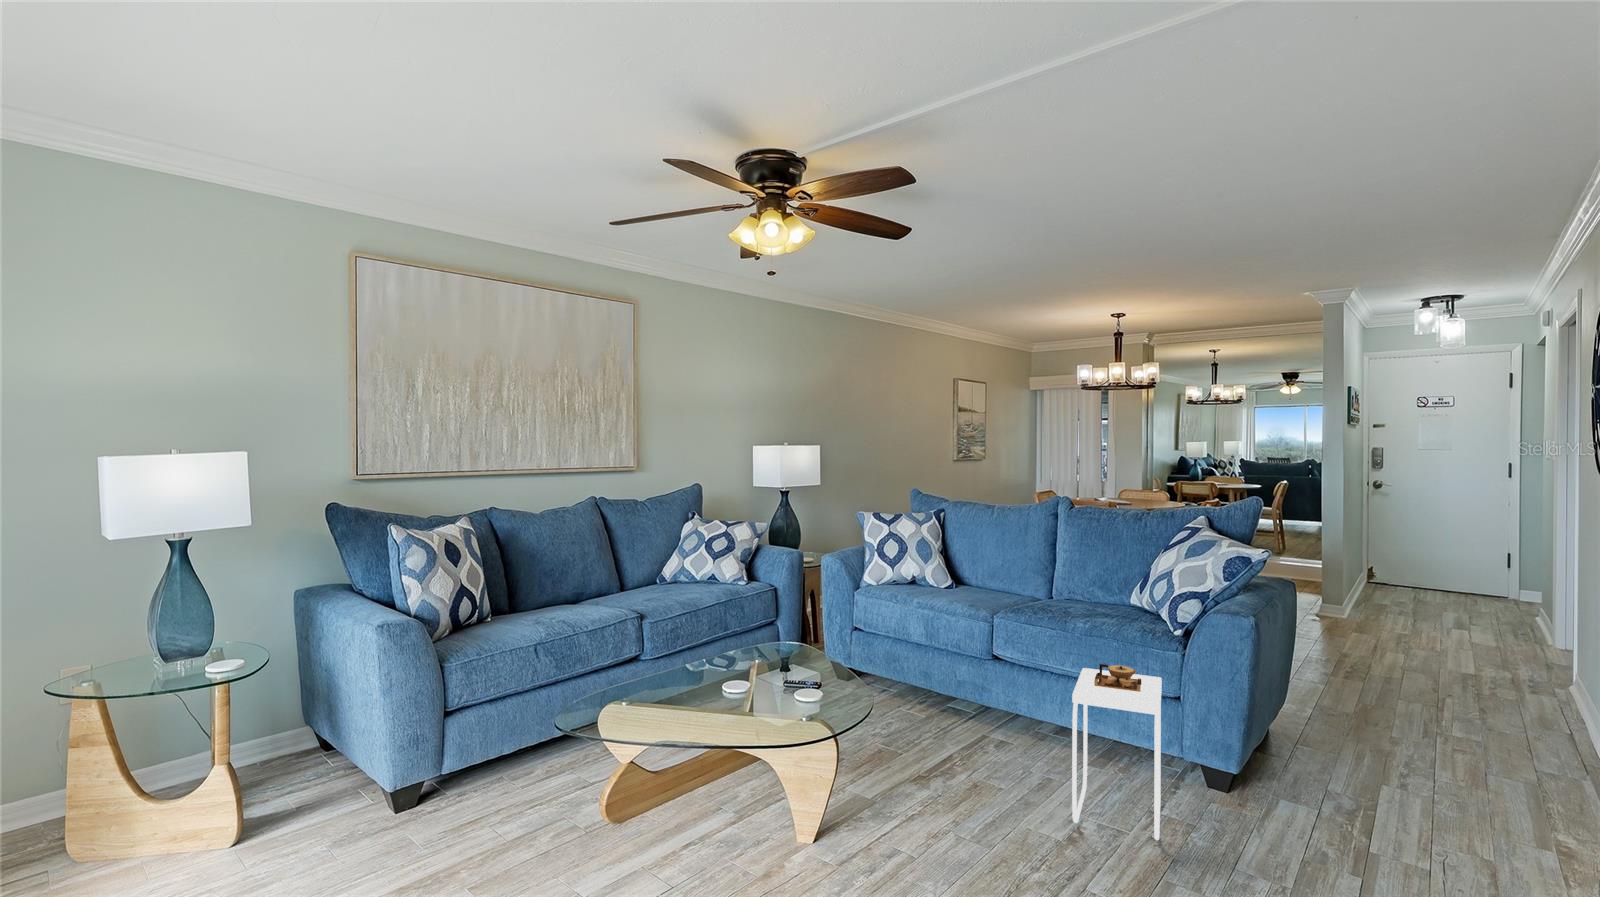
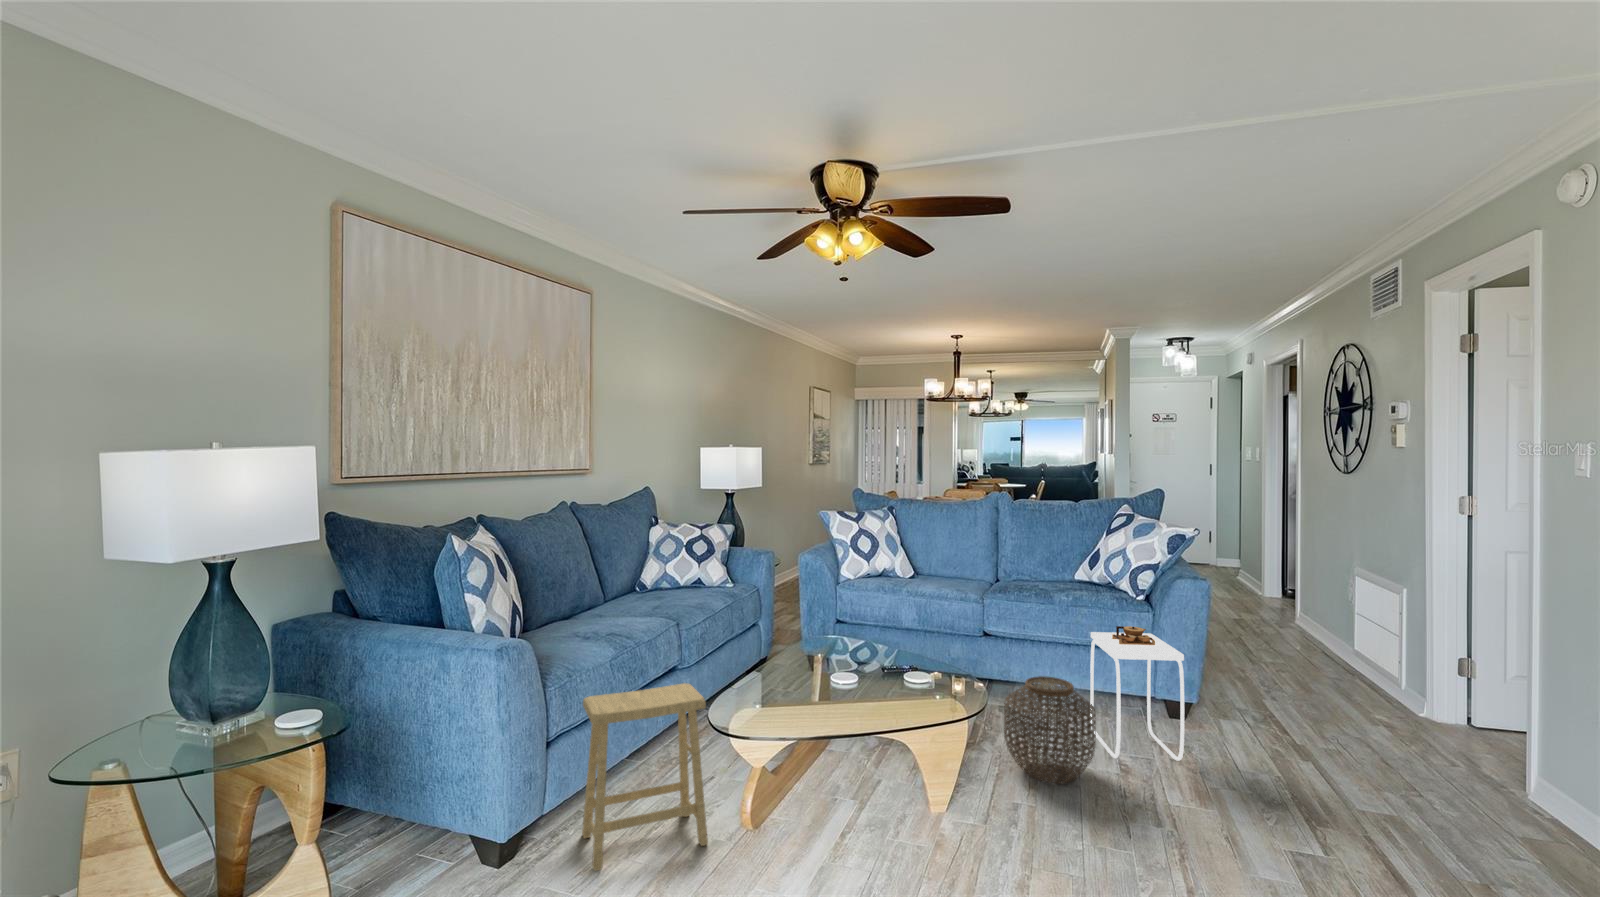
footstool: none [454,674,580,835] -> present [582,683,708,871]
woven basket: none [924,712,1029,840] -> present [1004,676,1096,784]

